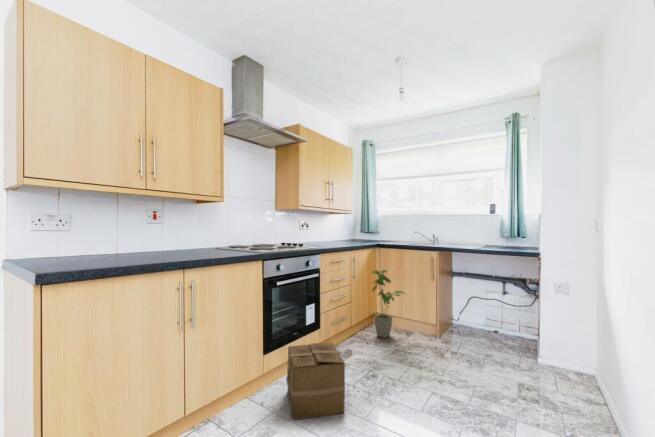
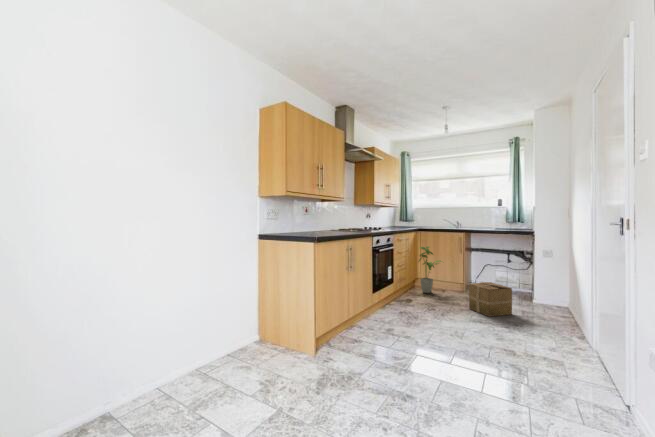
cardboard box: present [286,343,345,420] -> present [469,282,512,317]

